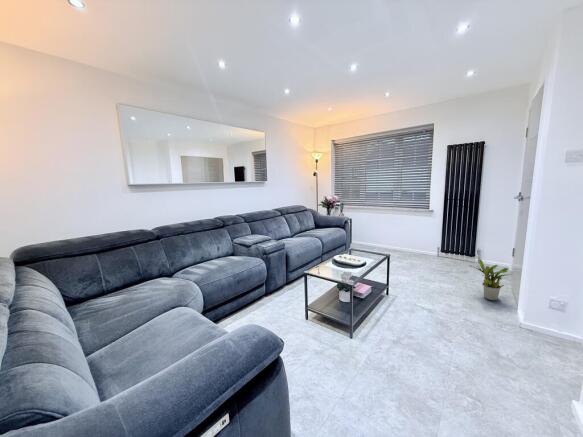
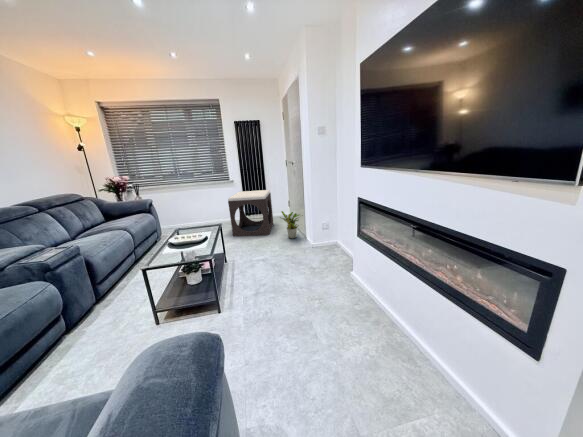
footstool: none [412,224,477,284] -> present [228,190,273,236]

